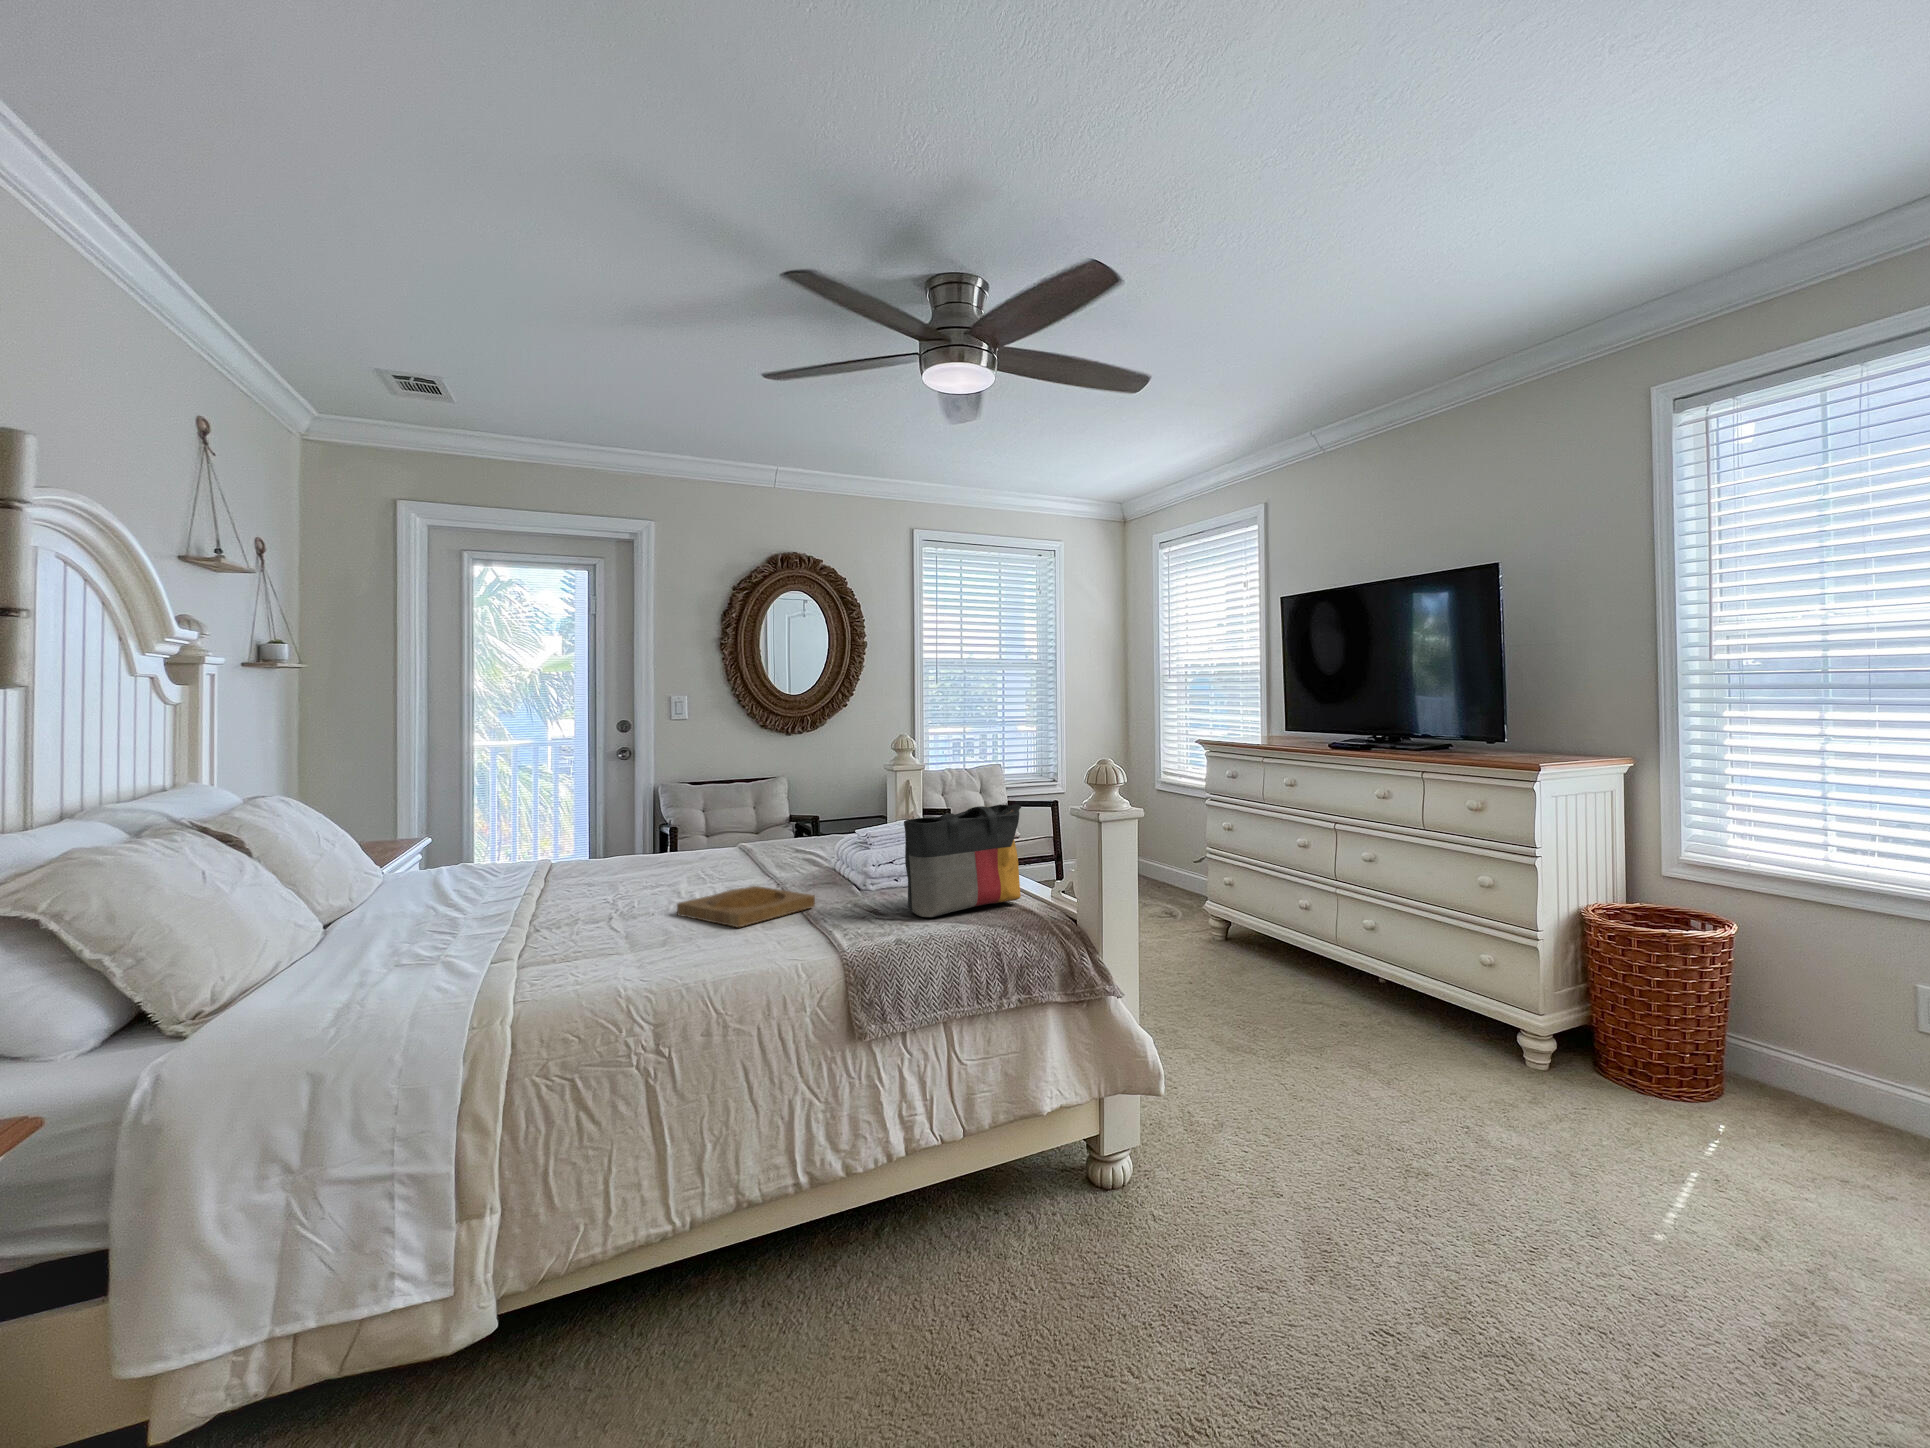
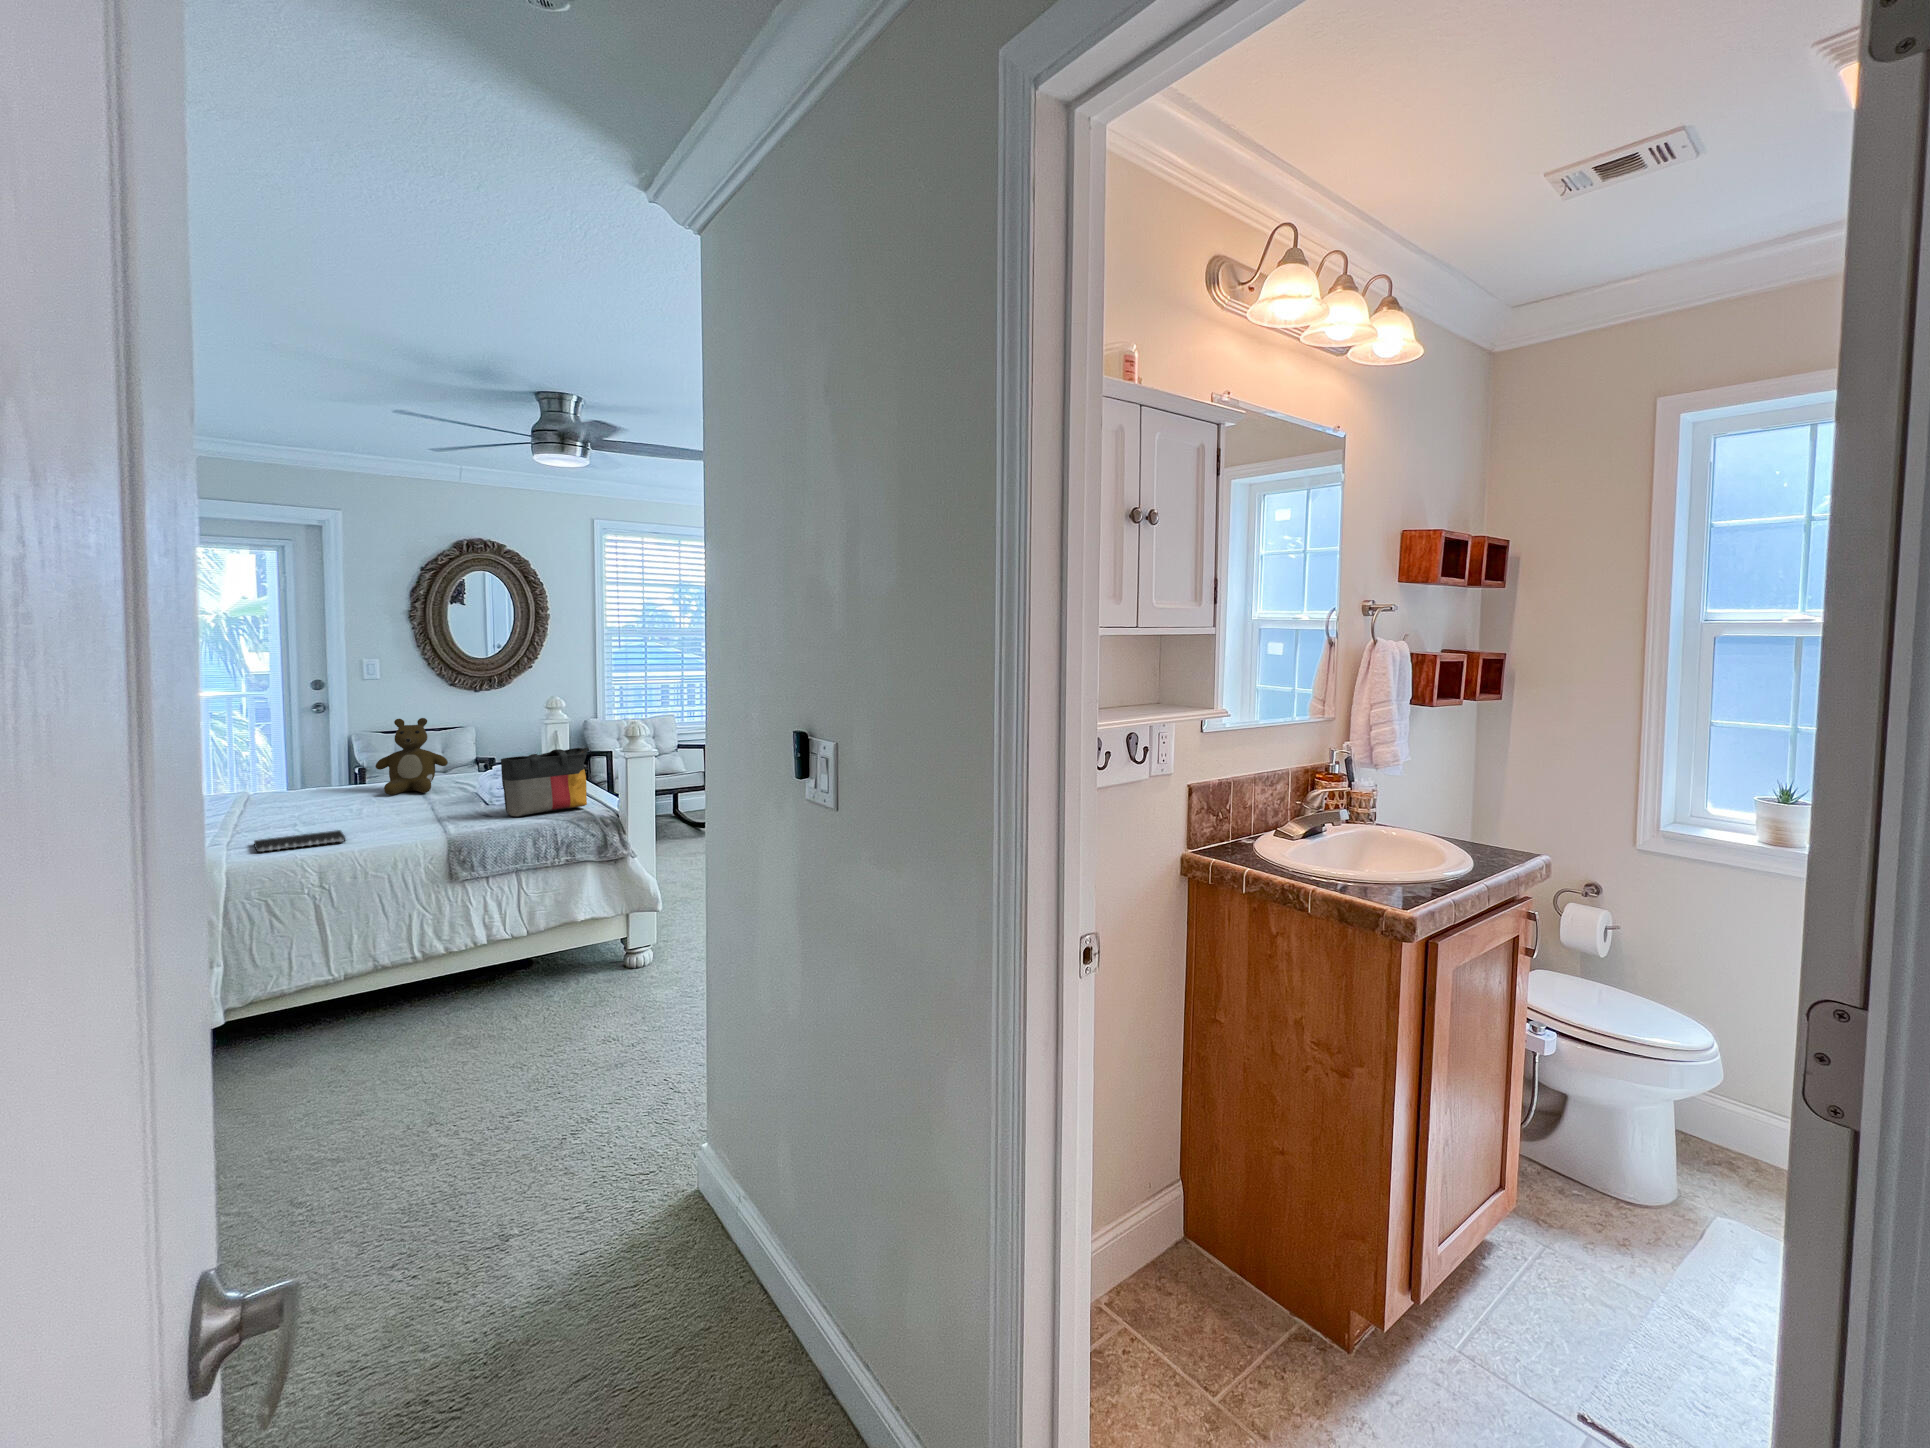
teddy bear: none [704,760,794,871] -> present [376,718,448,795]
tray: present [677,886,815,927] -> none [343,802,444,825]
notebook: none [555,940,695,987] -> present [254,830,345,852]

